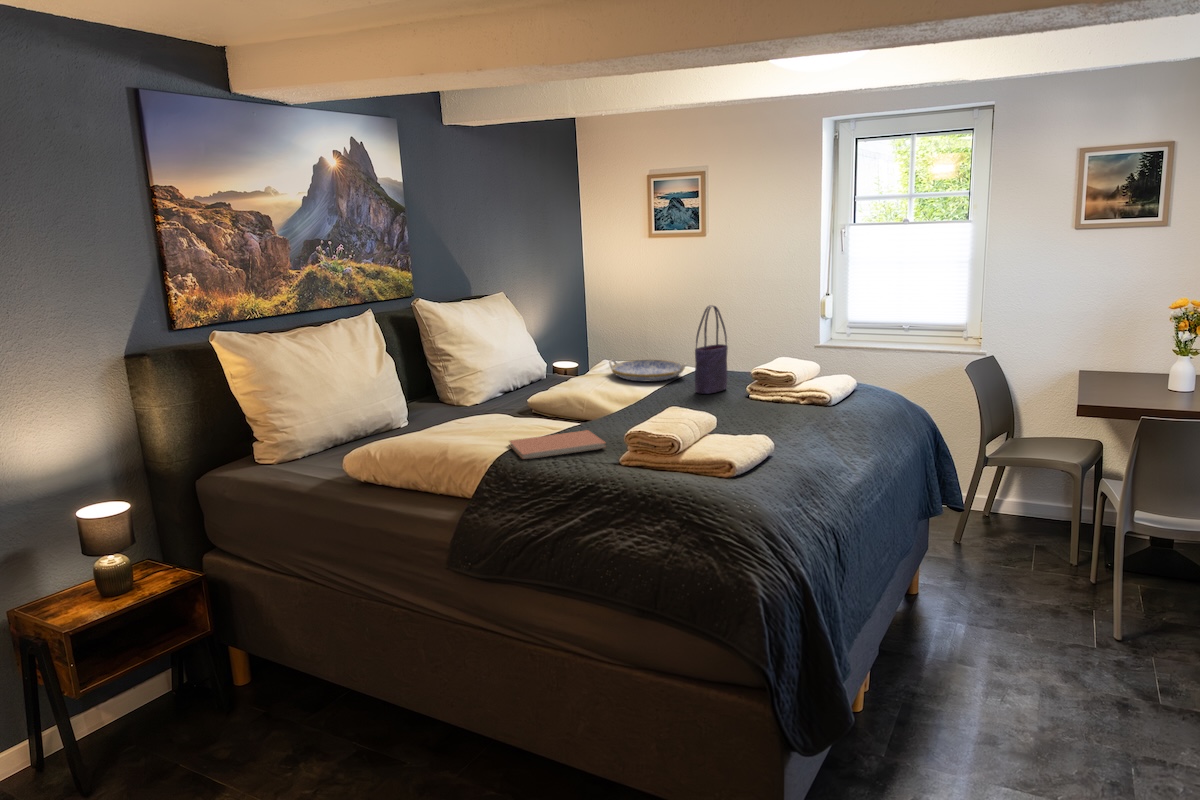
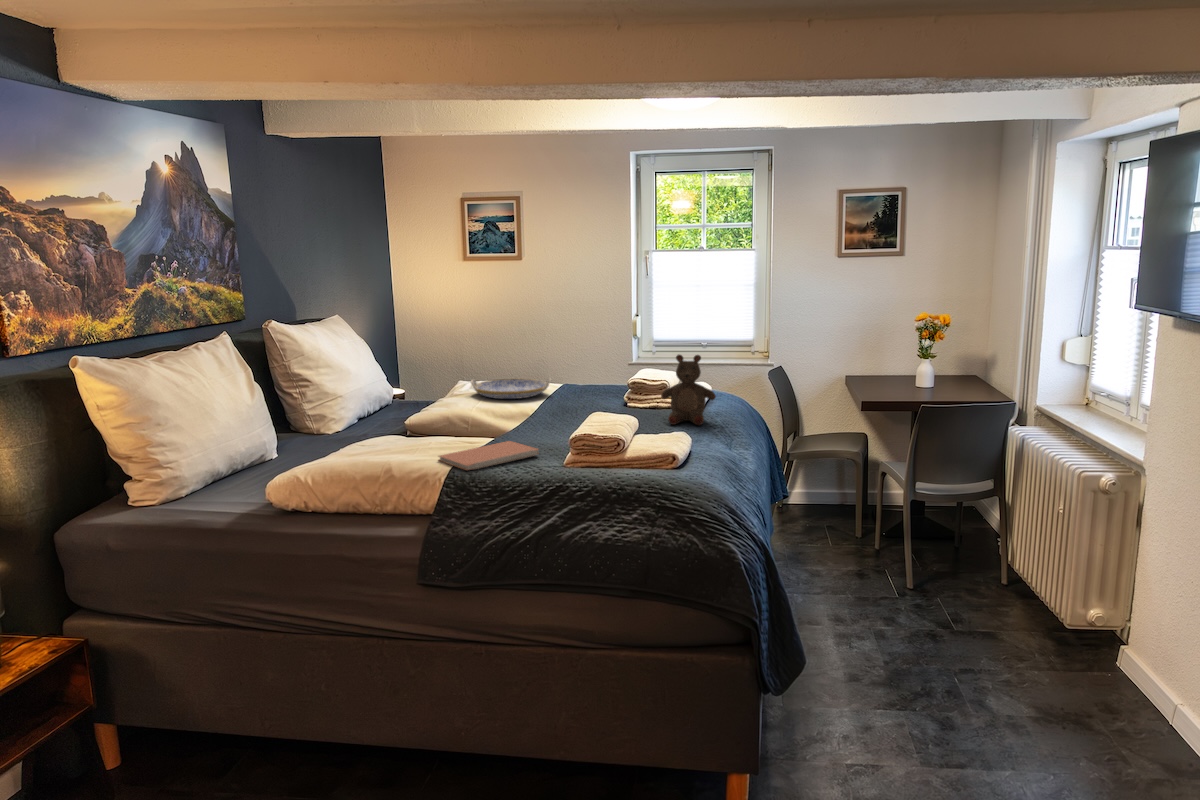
tote bag: present [695,305,728,394] -> none [570,319,599,406]
stuffed bear: none [773,350,832,428] -> present [661,355,716,425]

